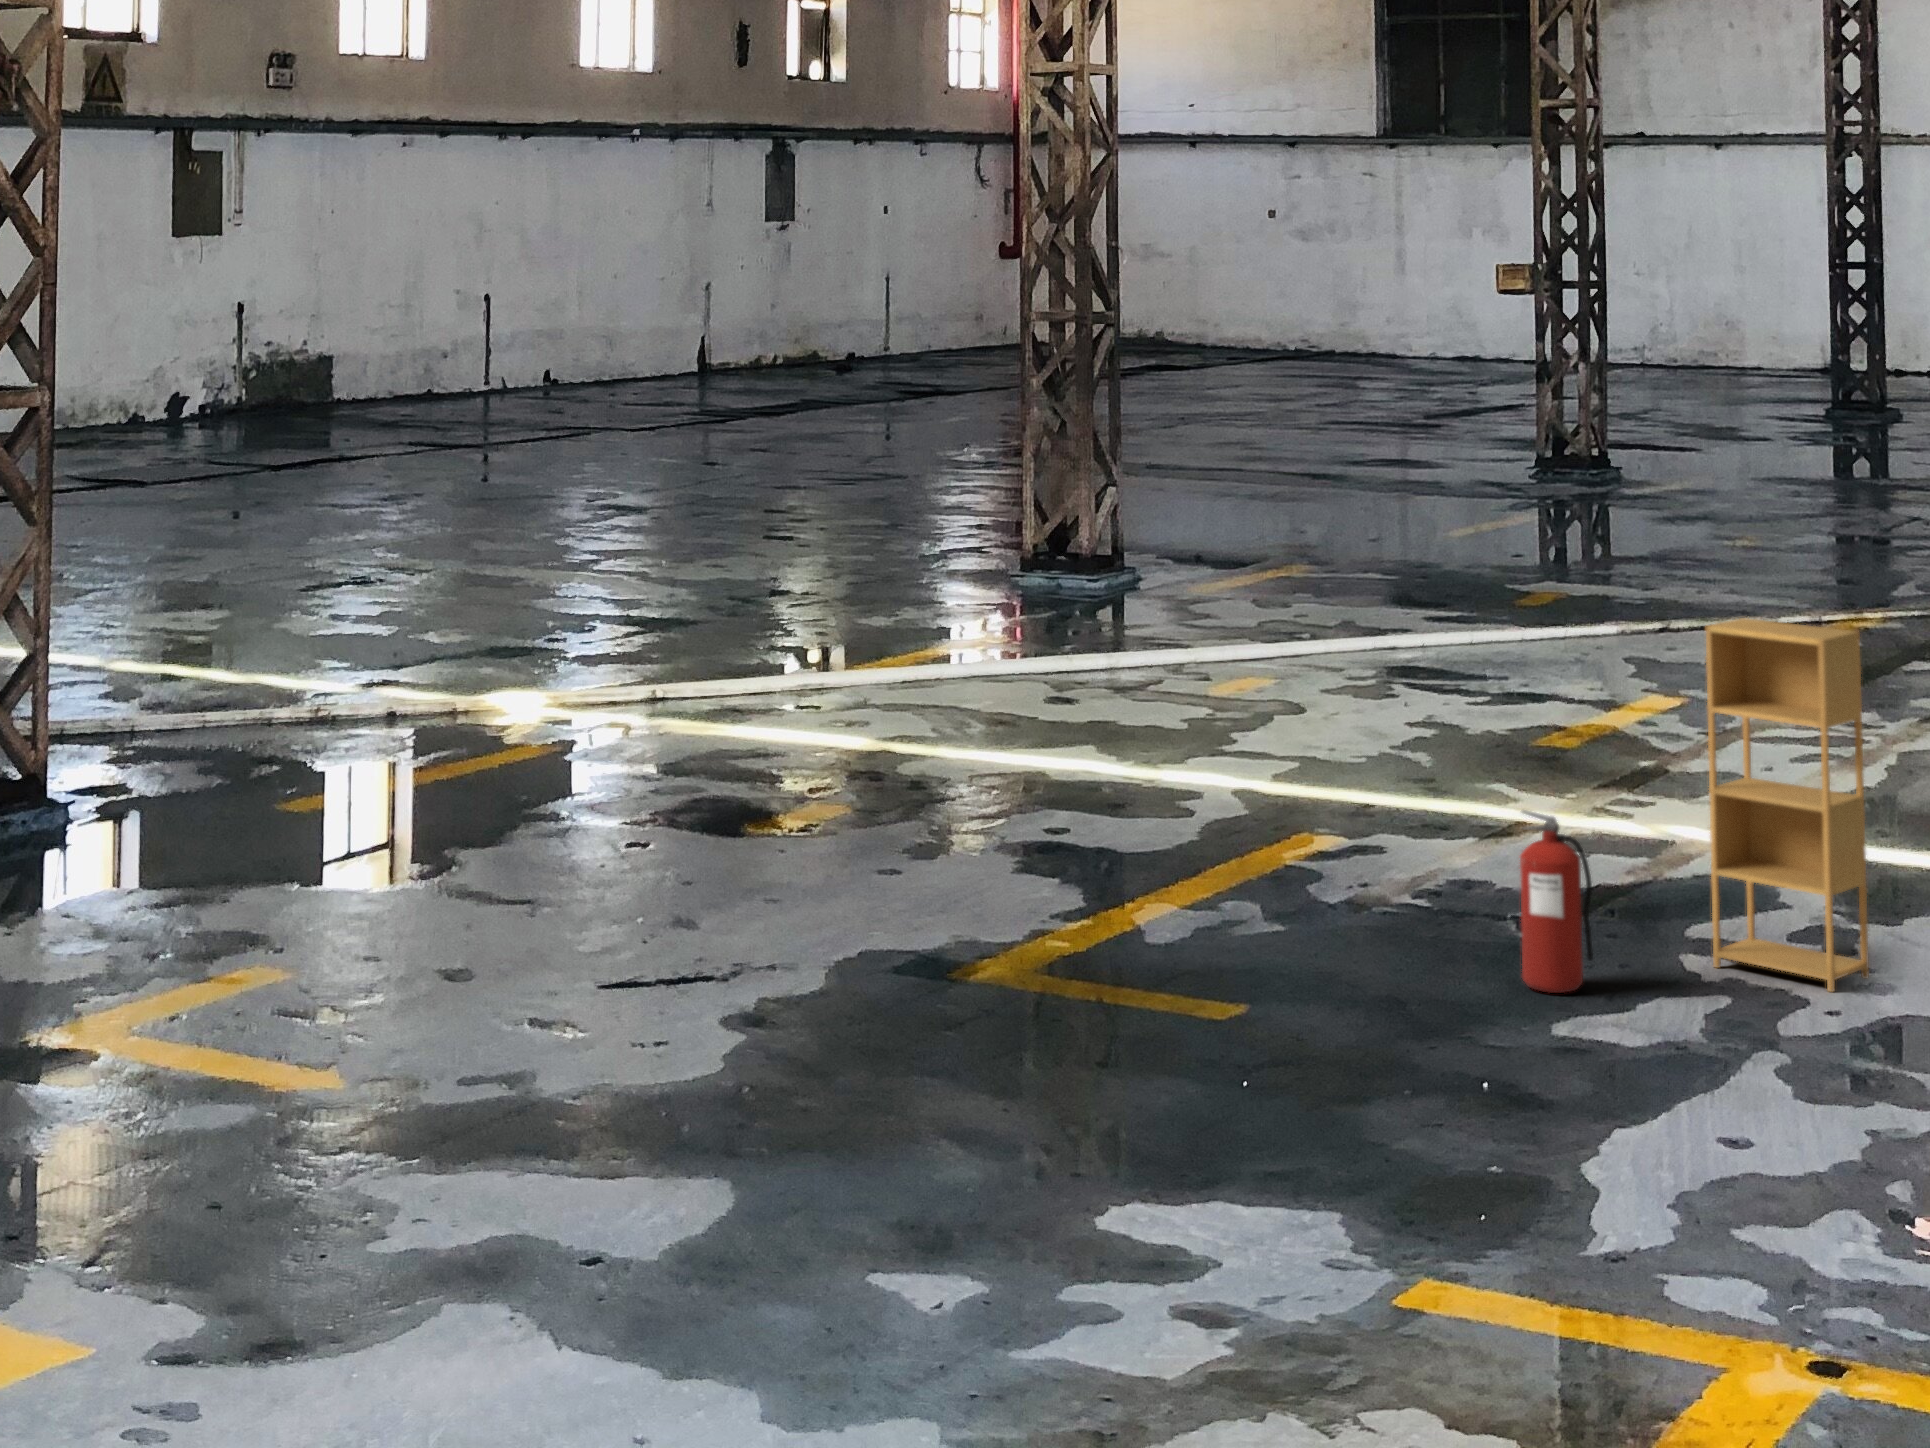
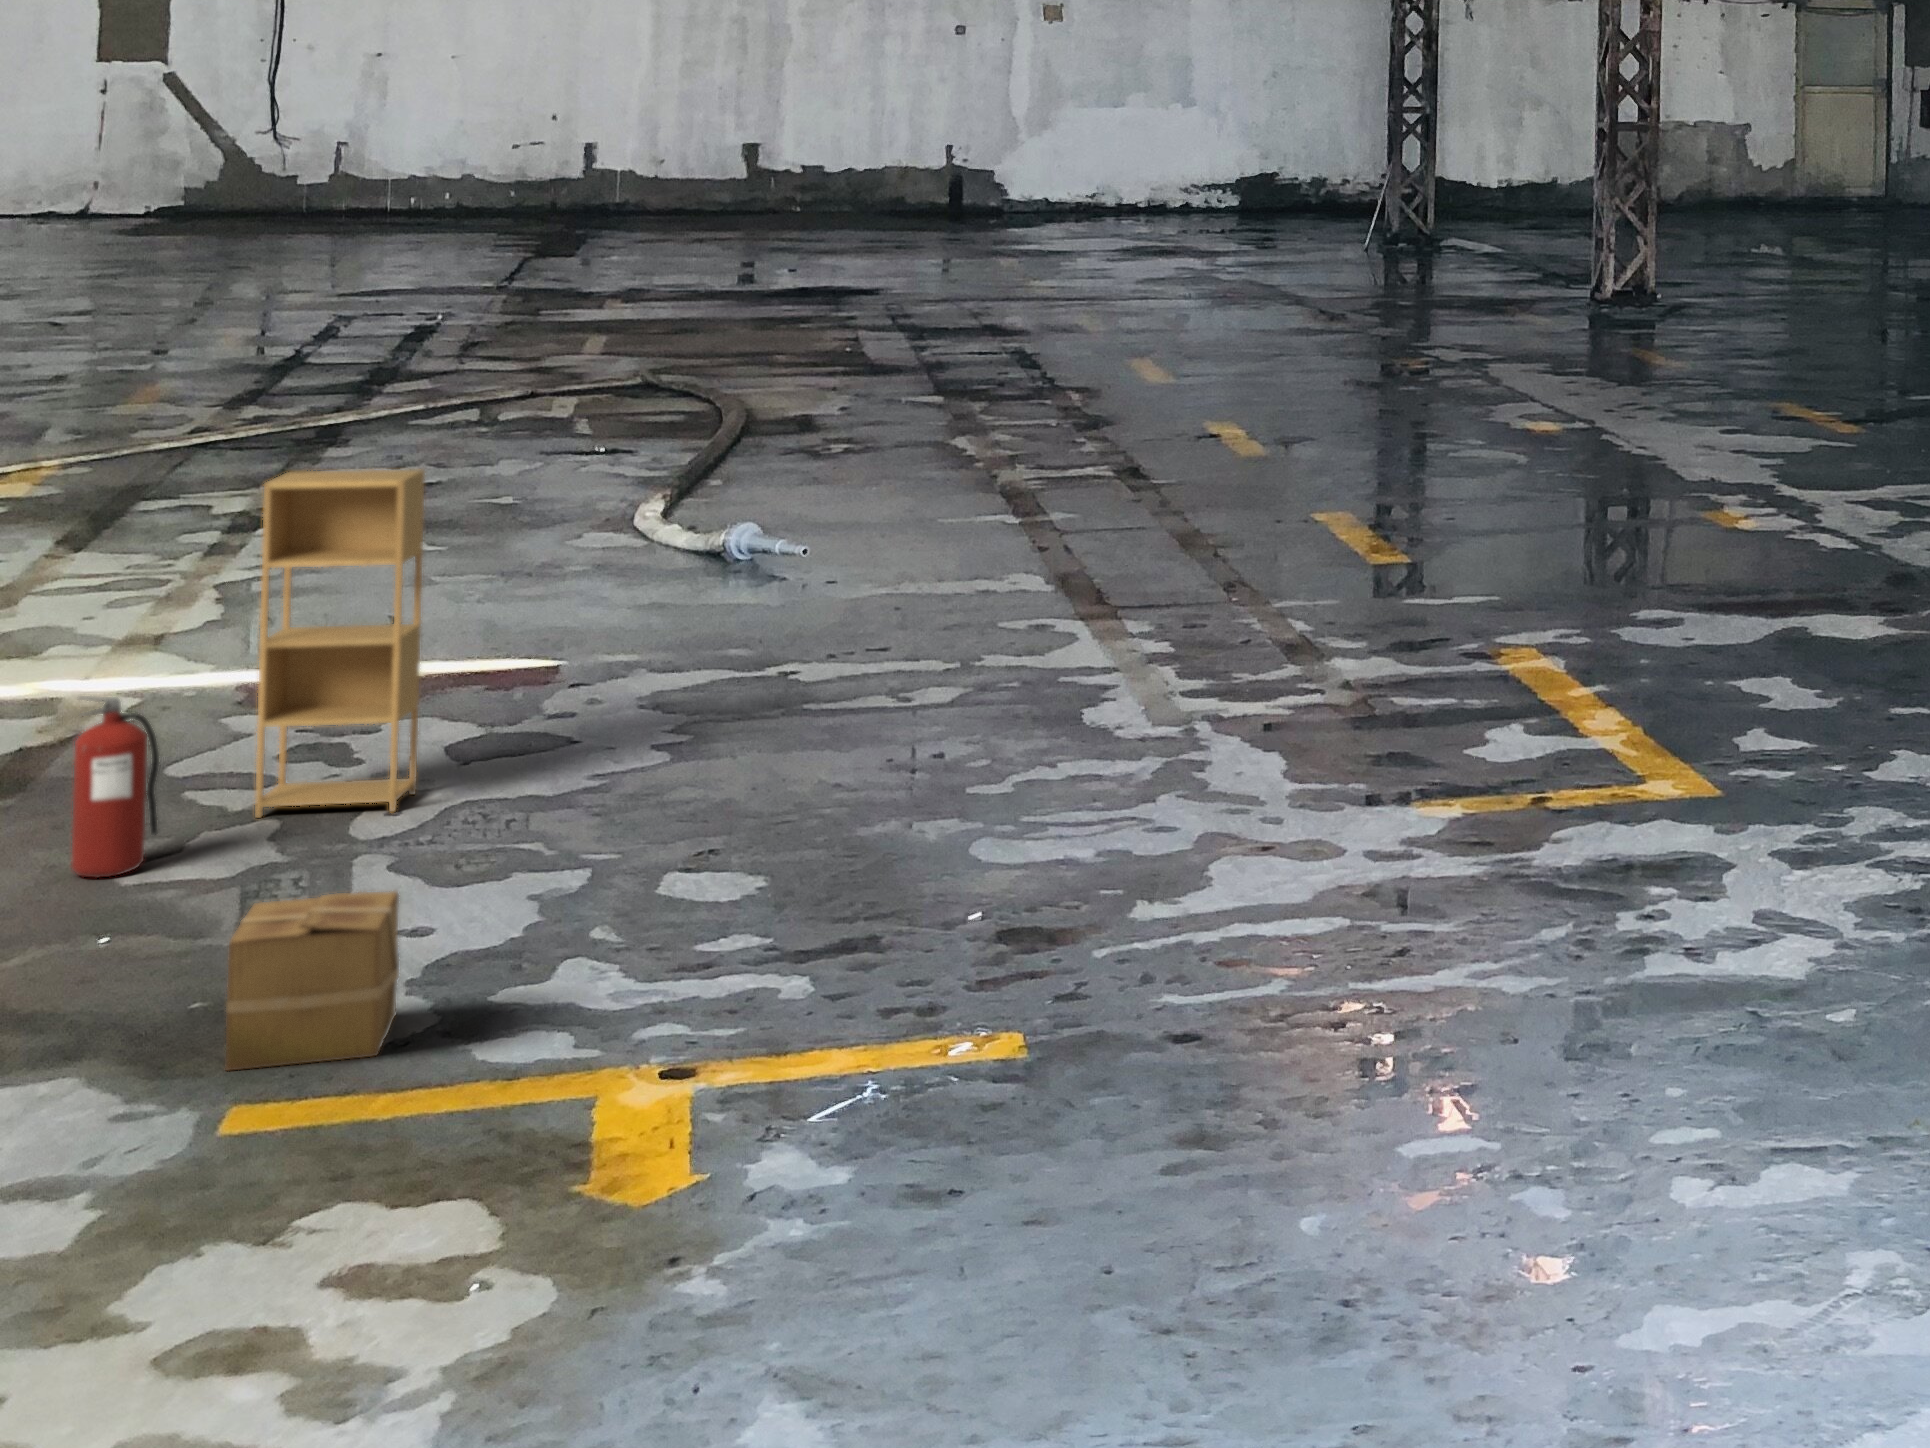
cardboard box: none [1441,1046,1626,1240] -> present [225,891,399,1070]

